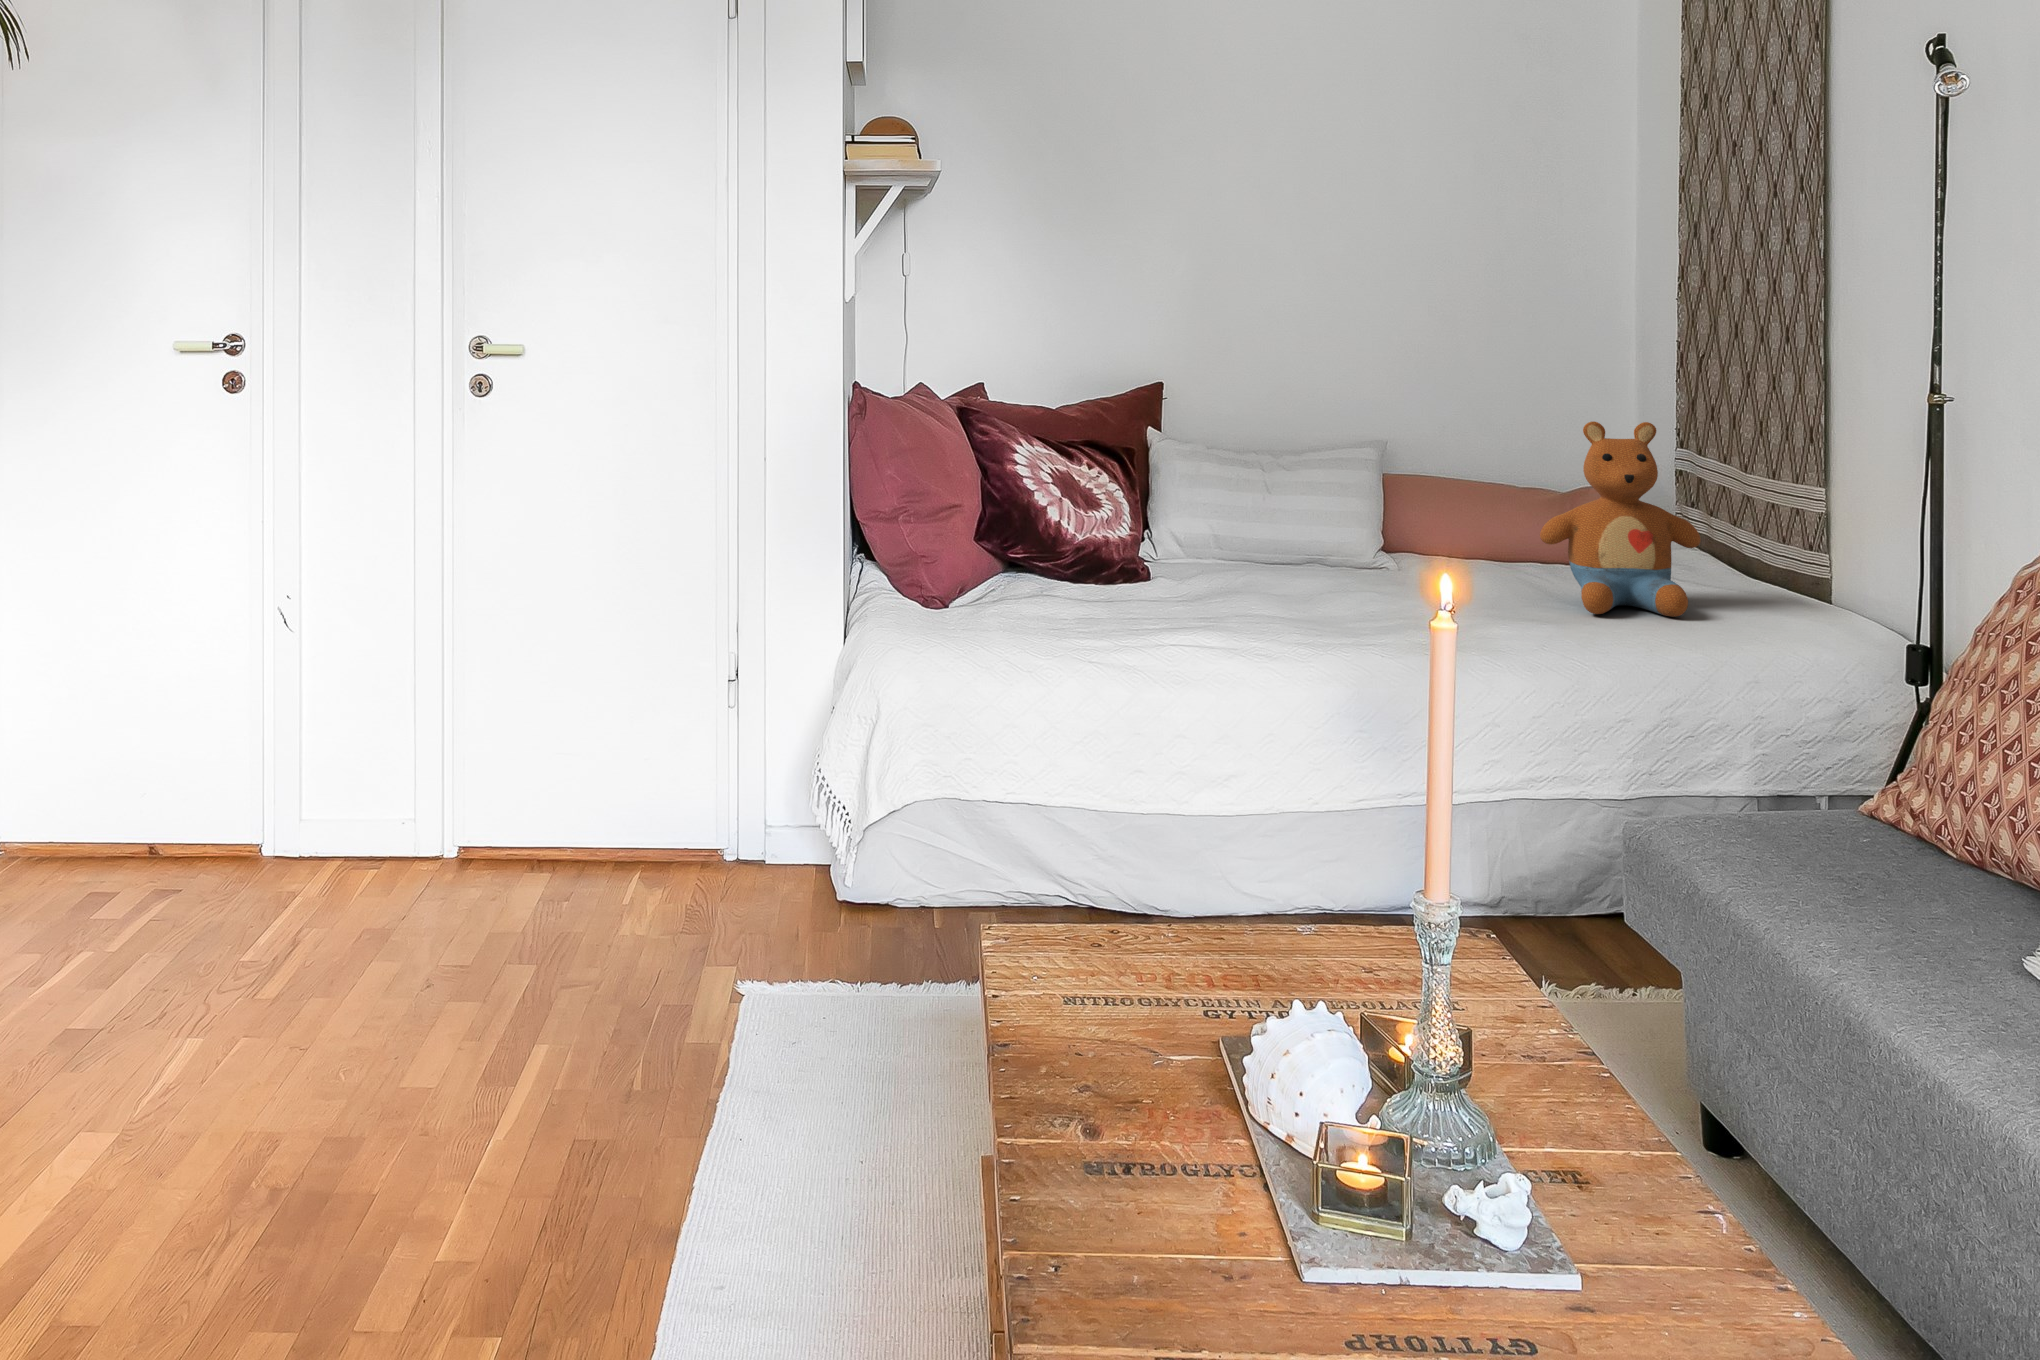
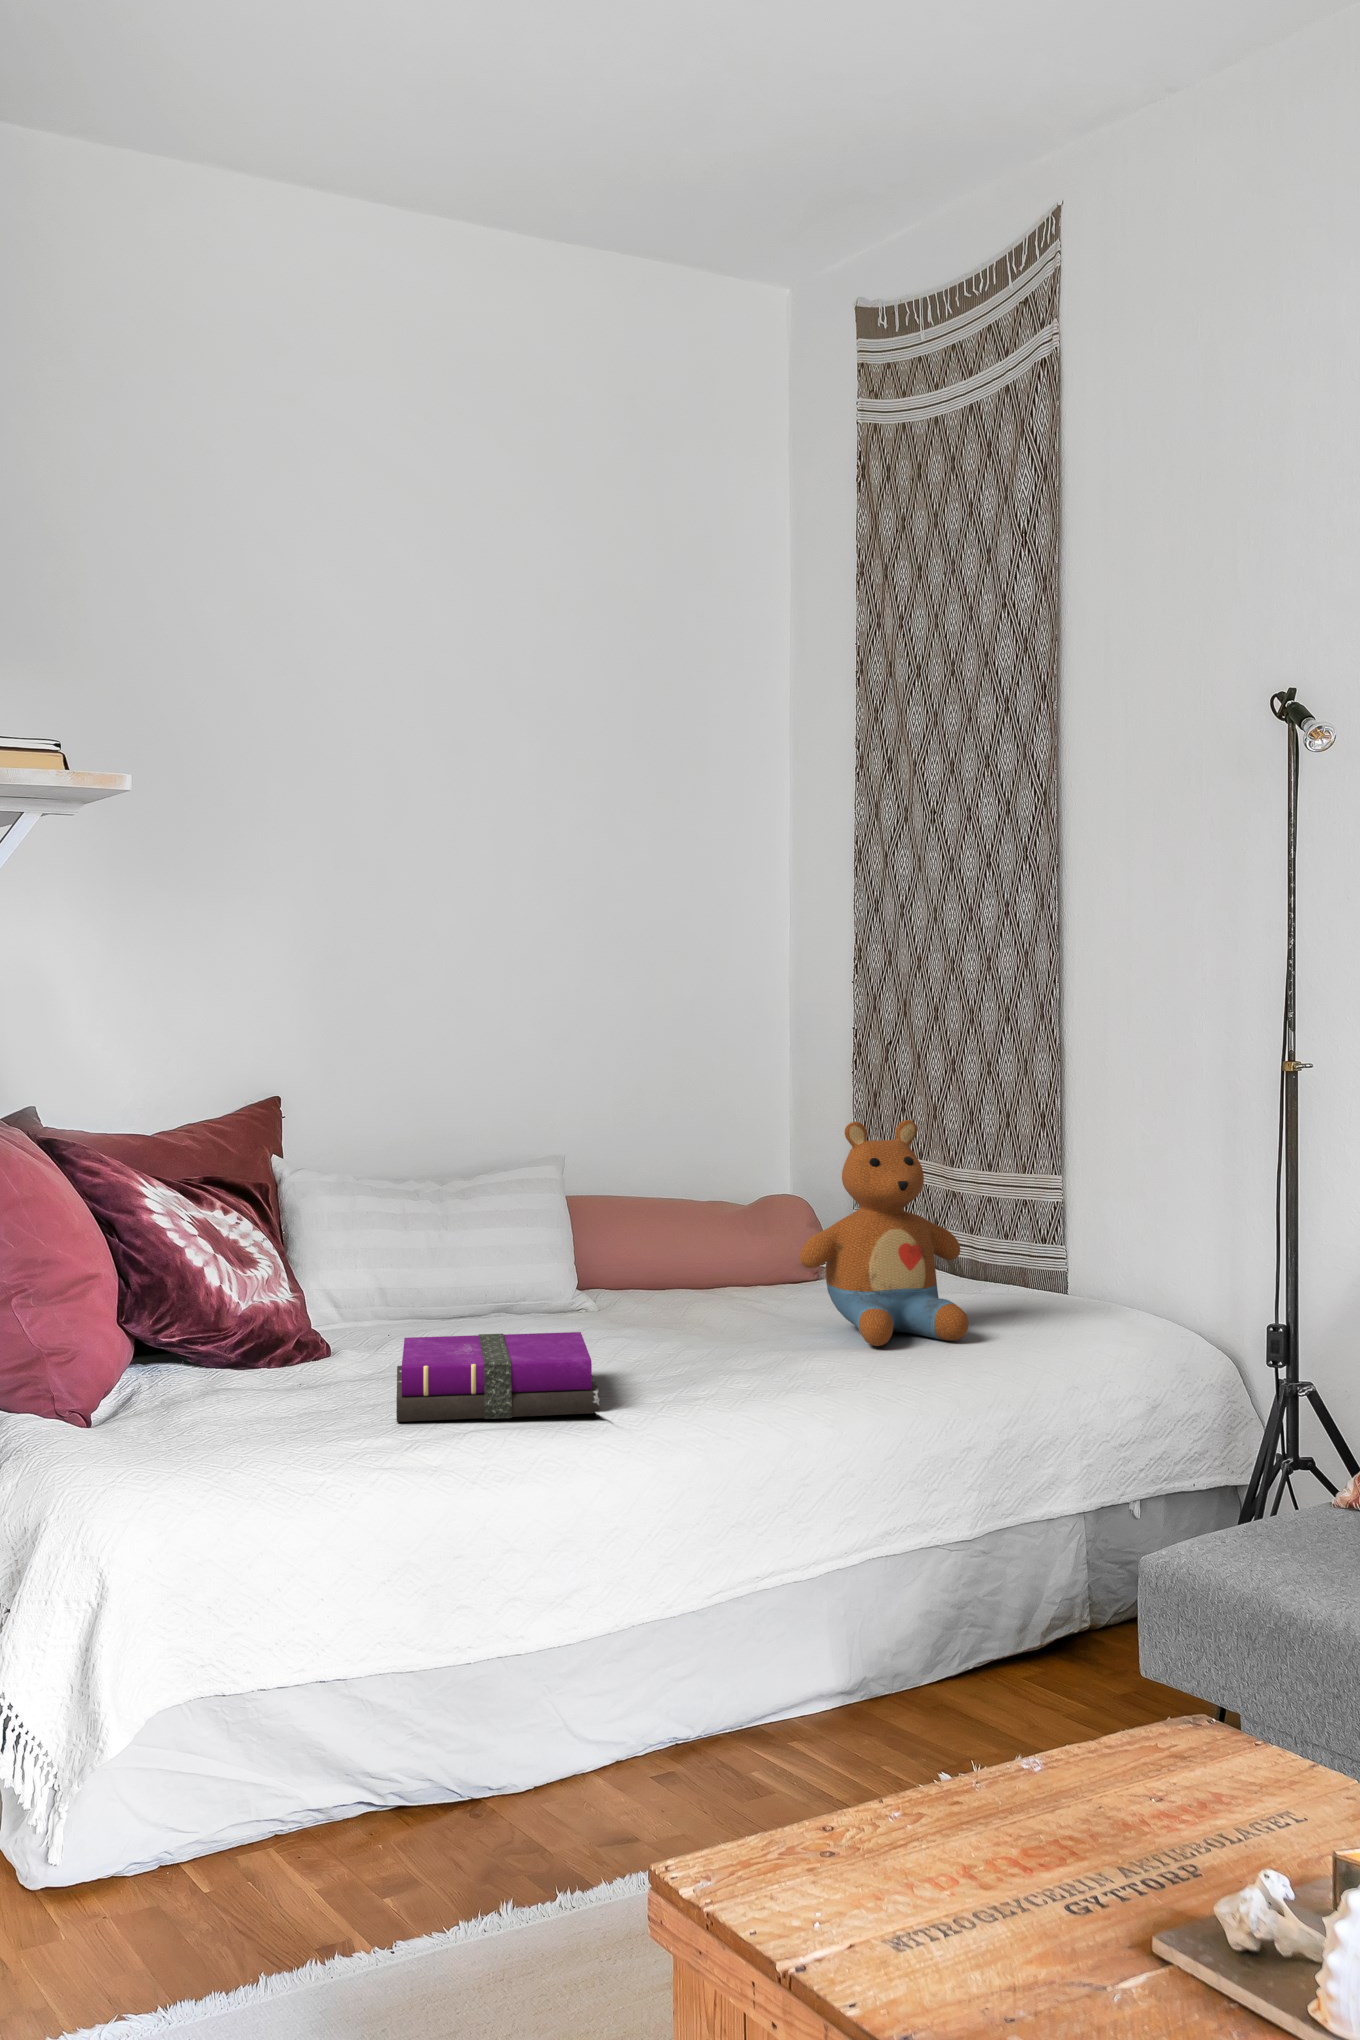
notebook: none [1160,568,1328,637] -> present [397,1332,600,1422]

